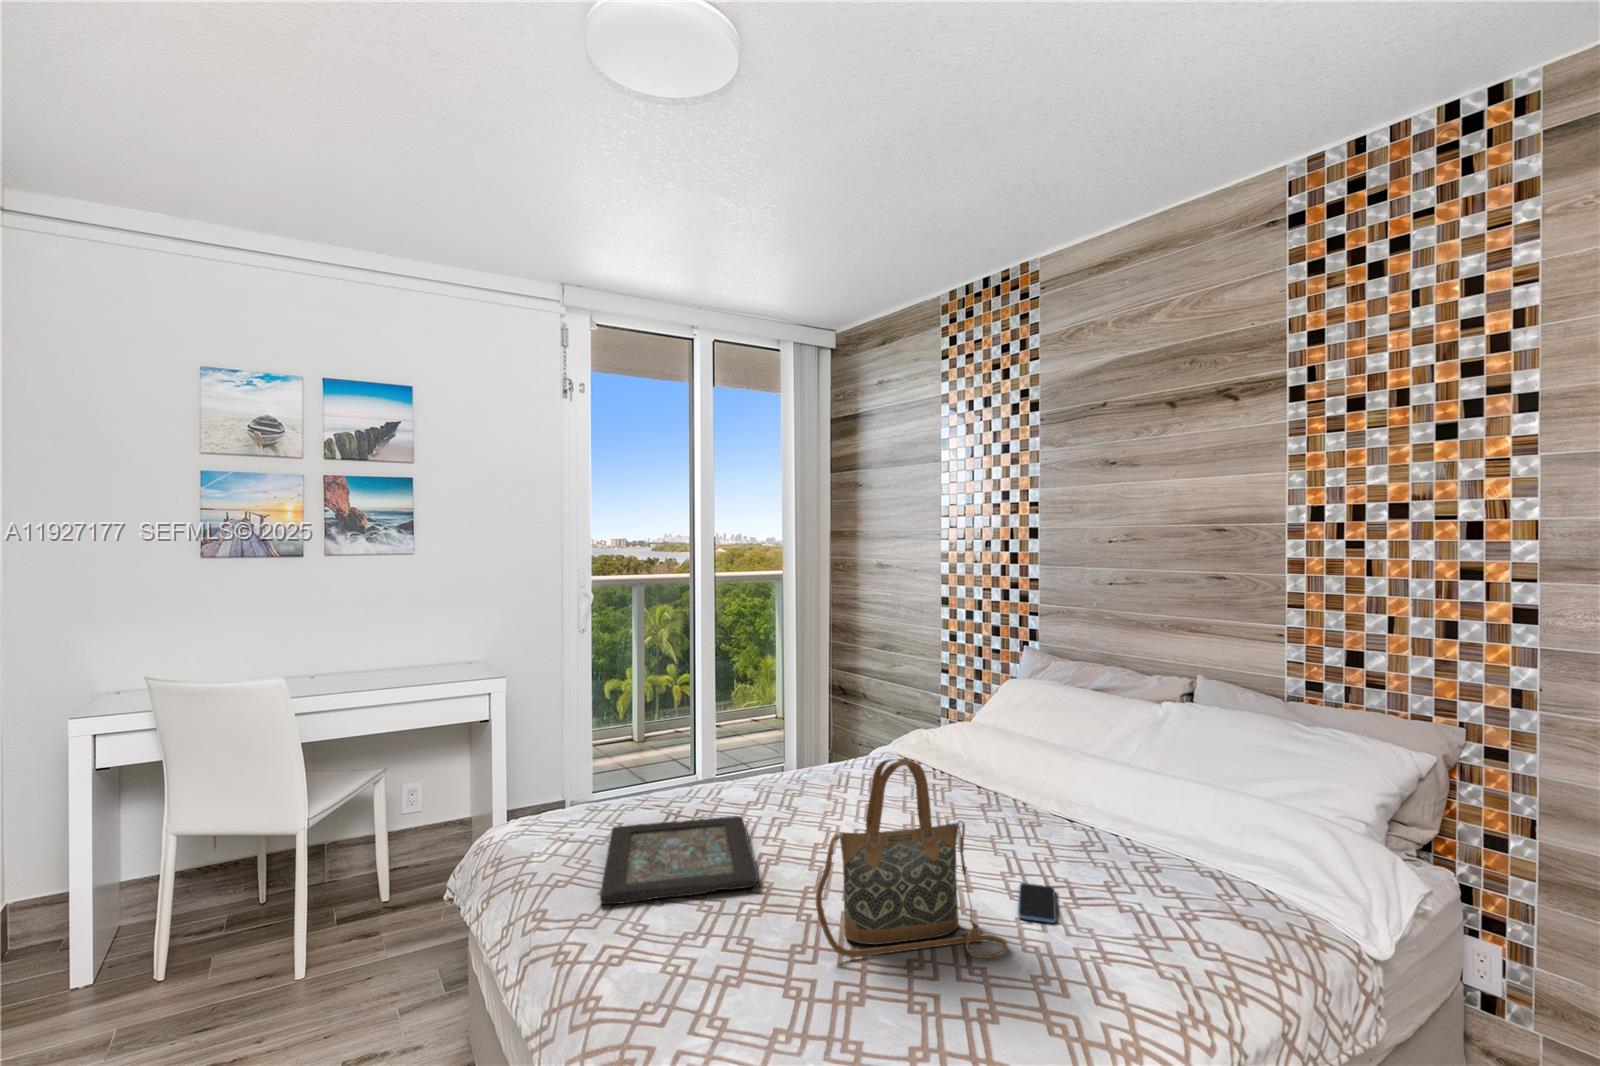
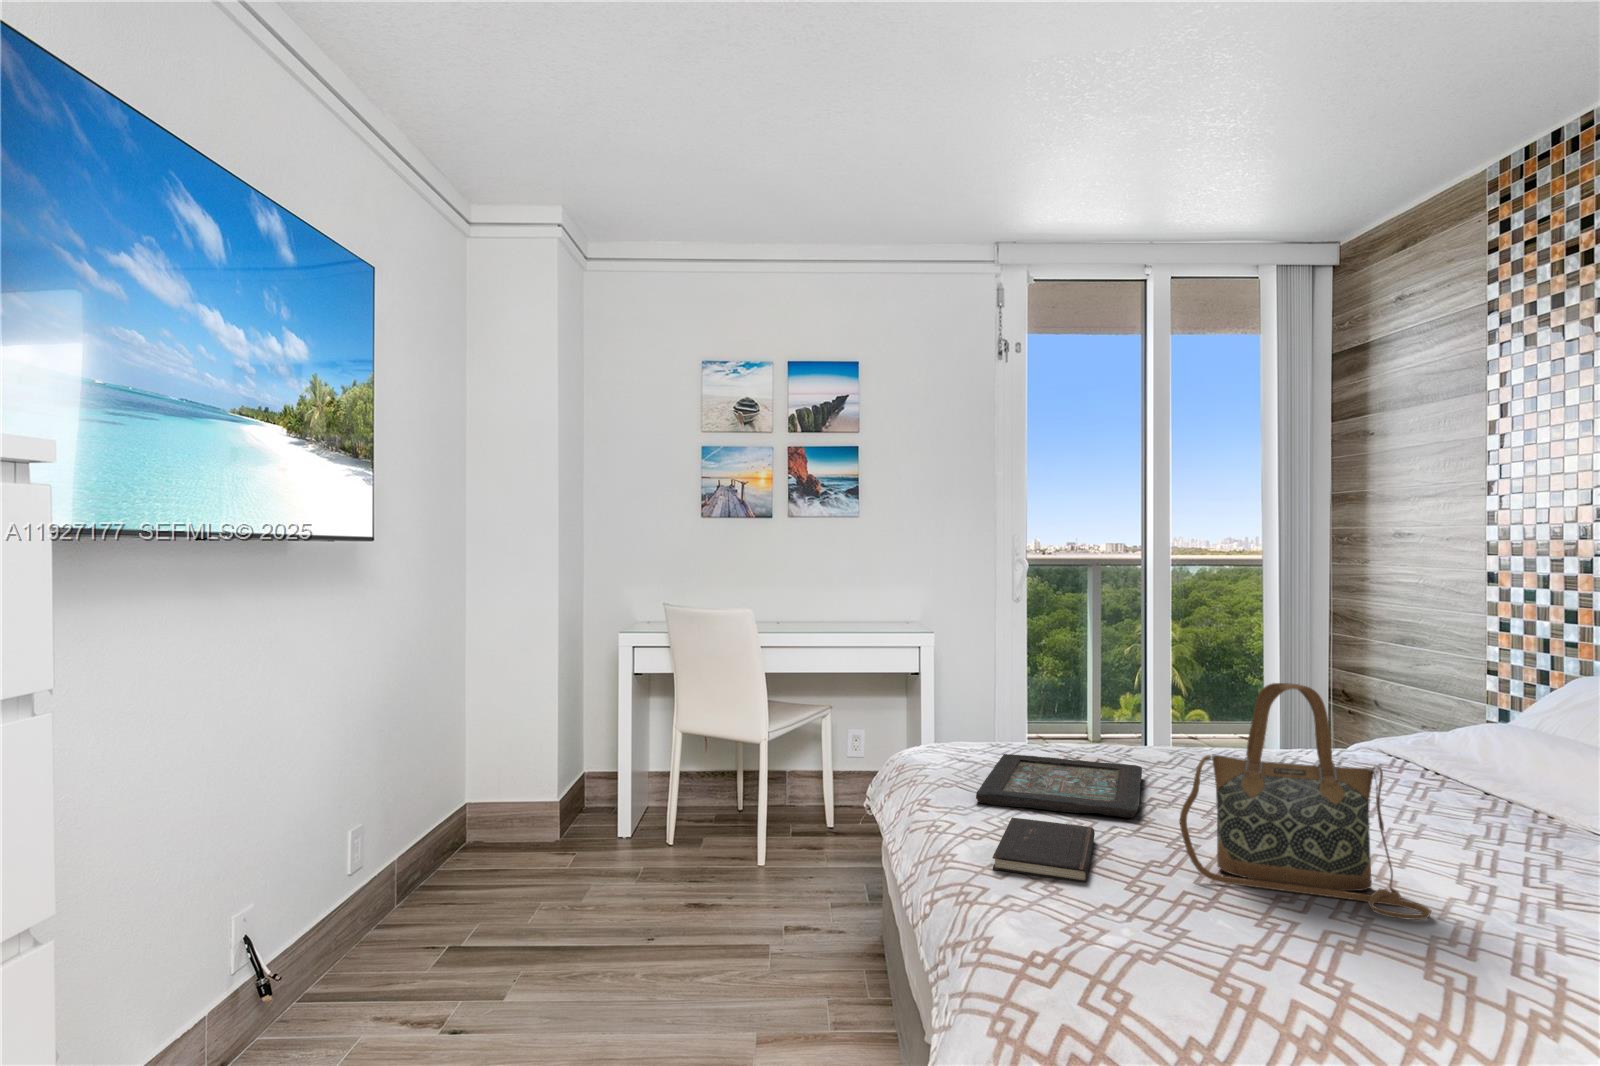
smartphone: present [1018,883,1056,923] -> none [1467,875,1543,915]
hardcover book: none [647,918,744,1012] -> present [992,817,1095,882]

